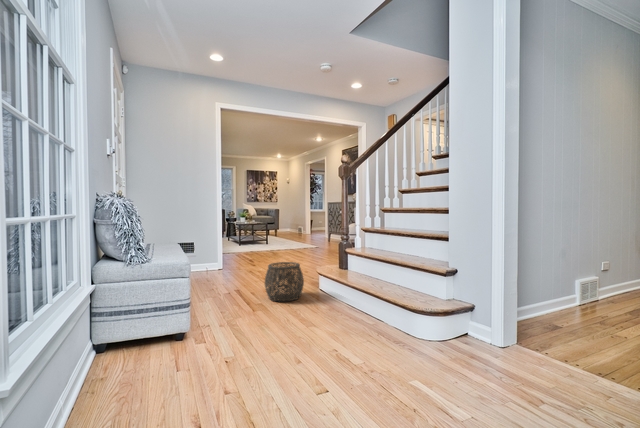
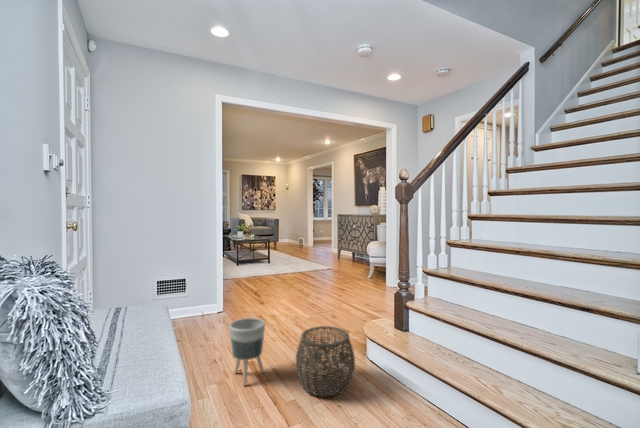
planter: none [222,258,246,298] -> present [229,318,265,386]

